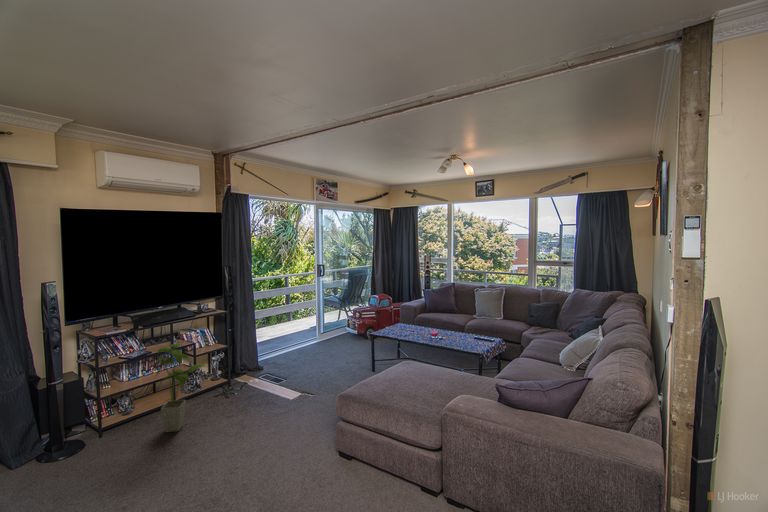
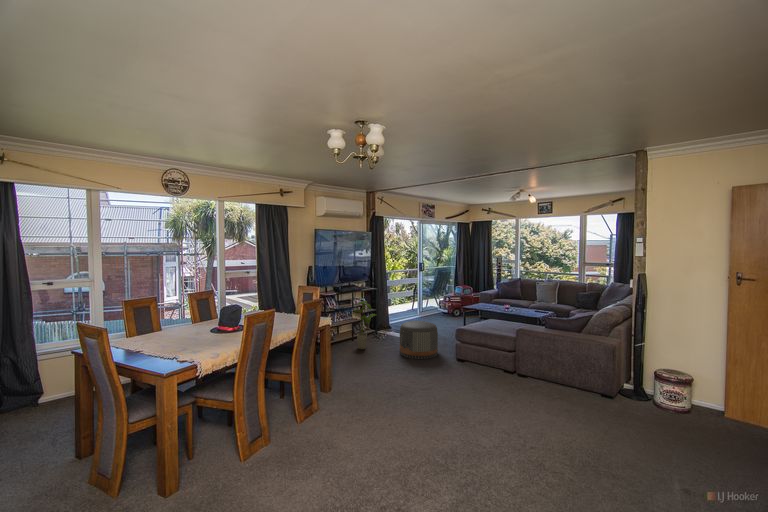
pouf: none [236,375,308,457] -> present [400,321,438,359]

